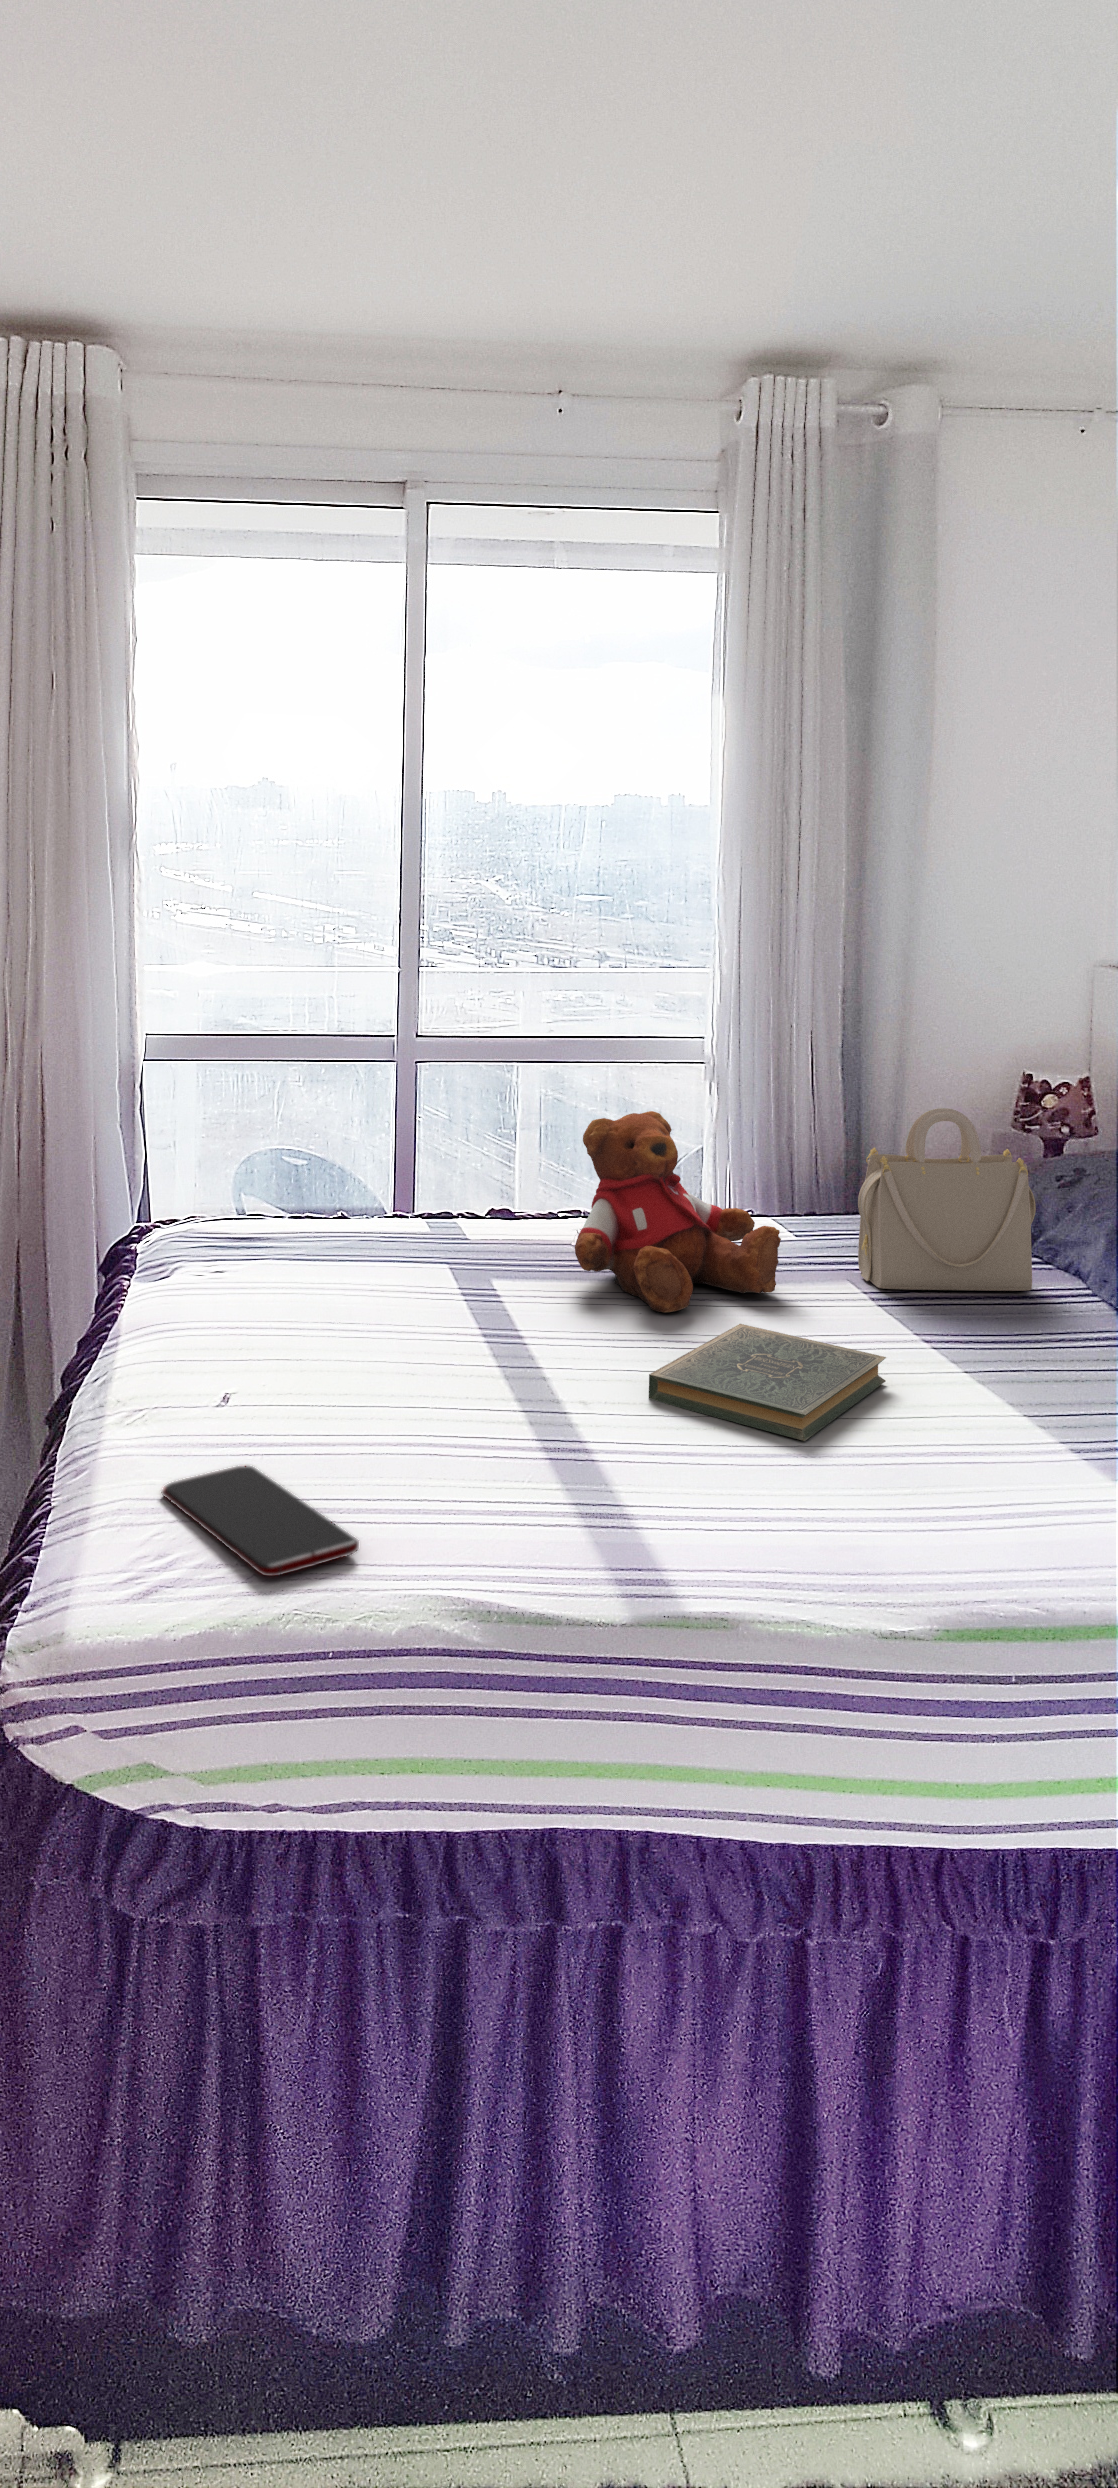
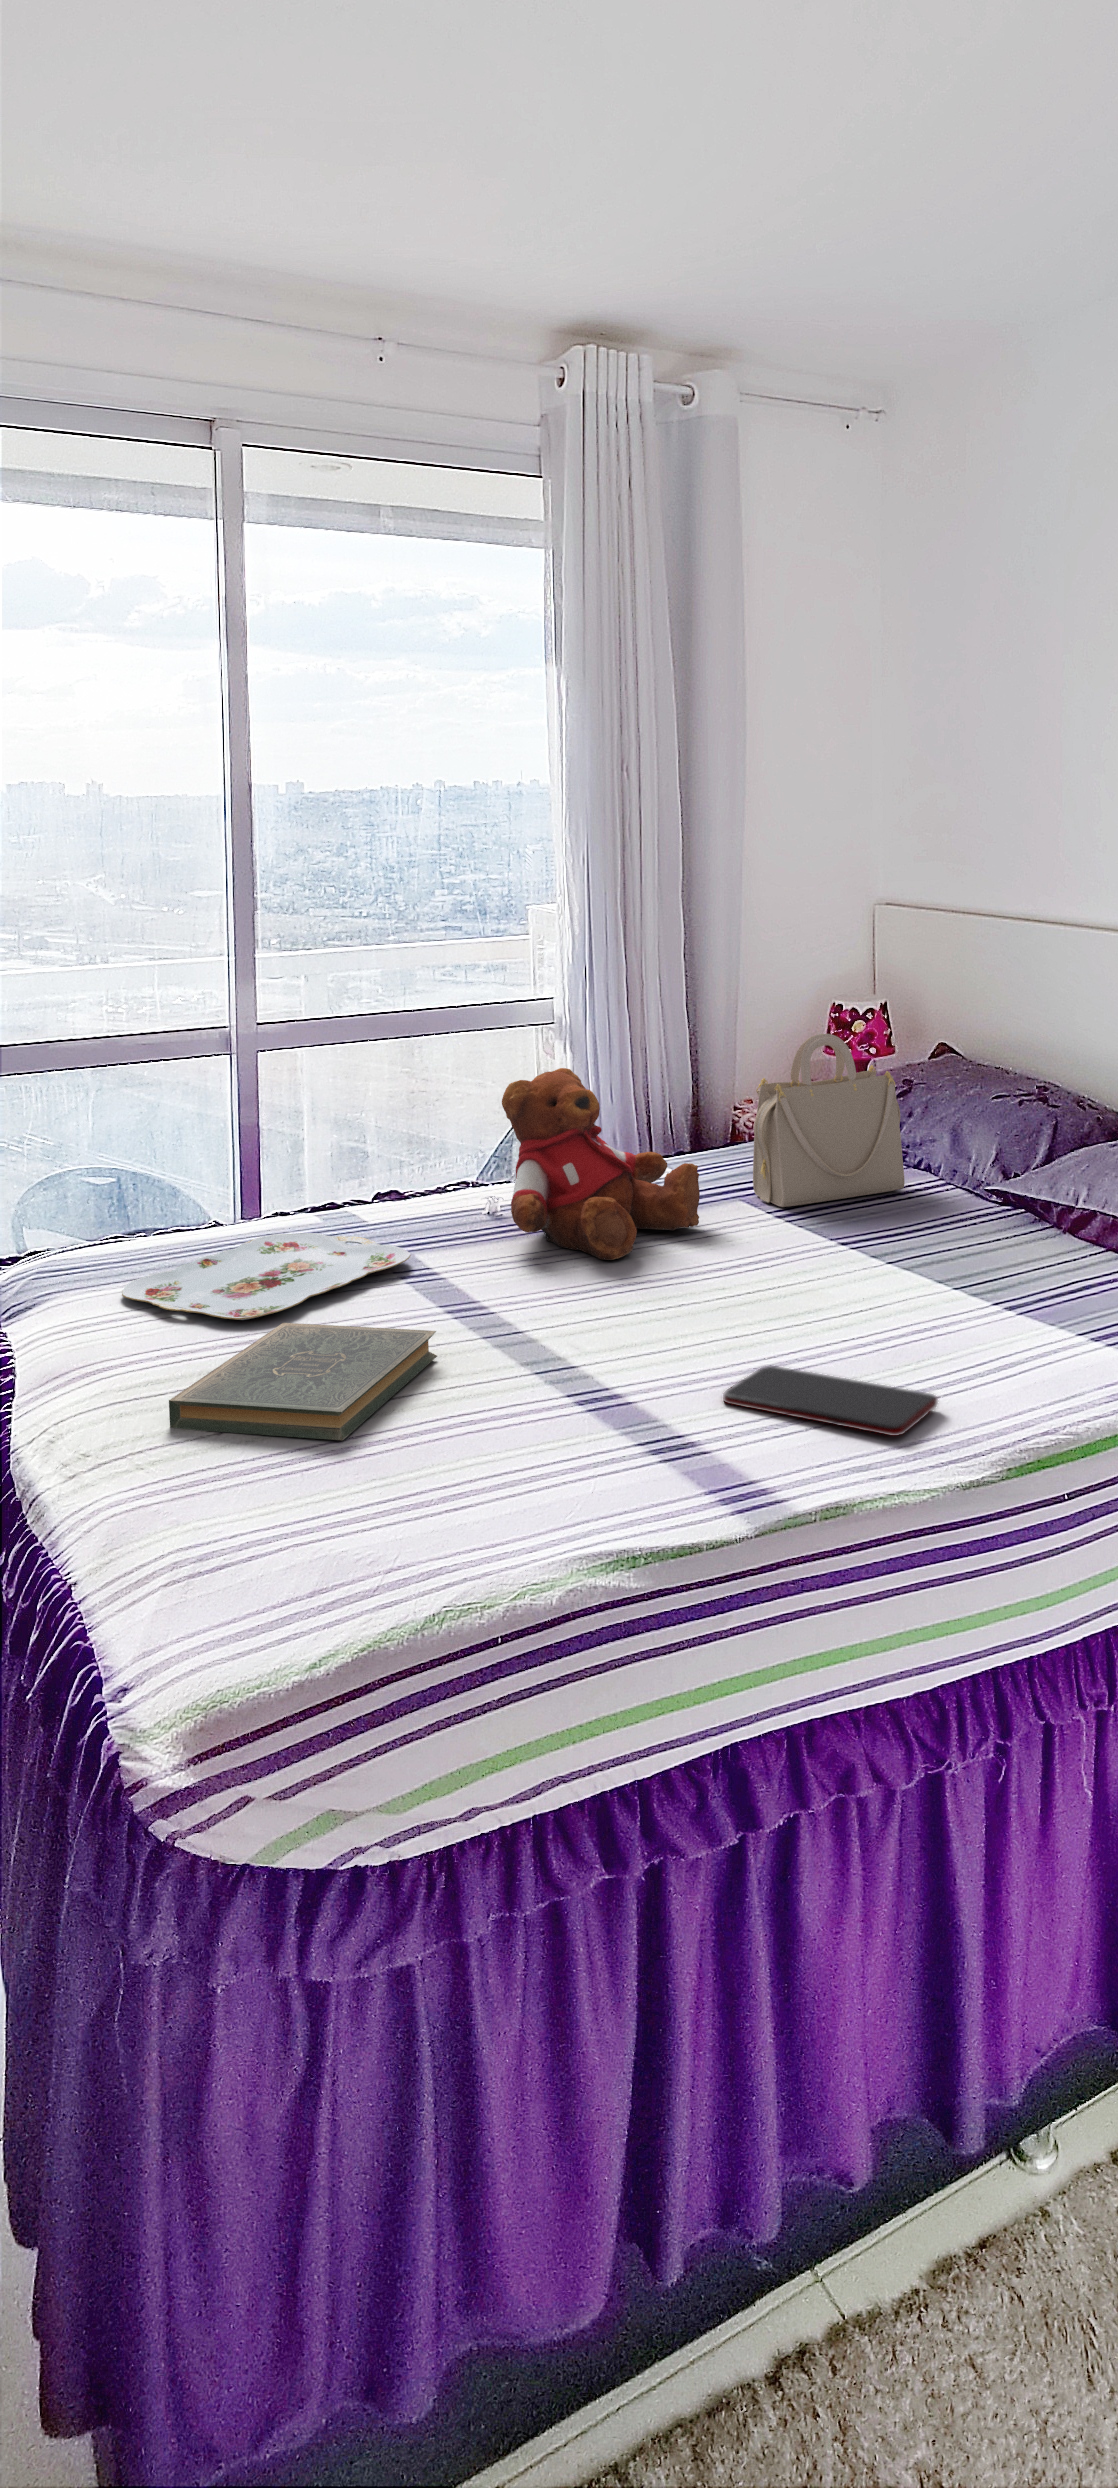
serving tray: none [213,1234,472,1308] -> present [122,1233,411,1320]
book: present [649,1324,886,1441] -> present [169,1323,437,1440]
smartphone: present [162,1466,359,1576] -> present [723,1366,938,1436]

